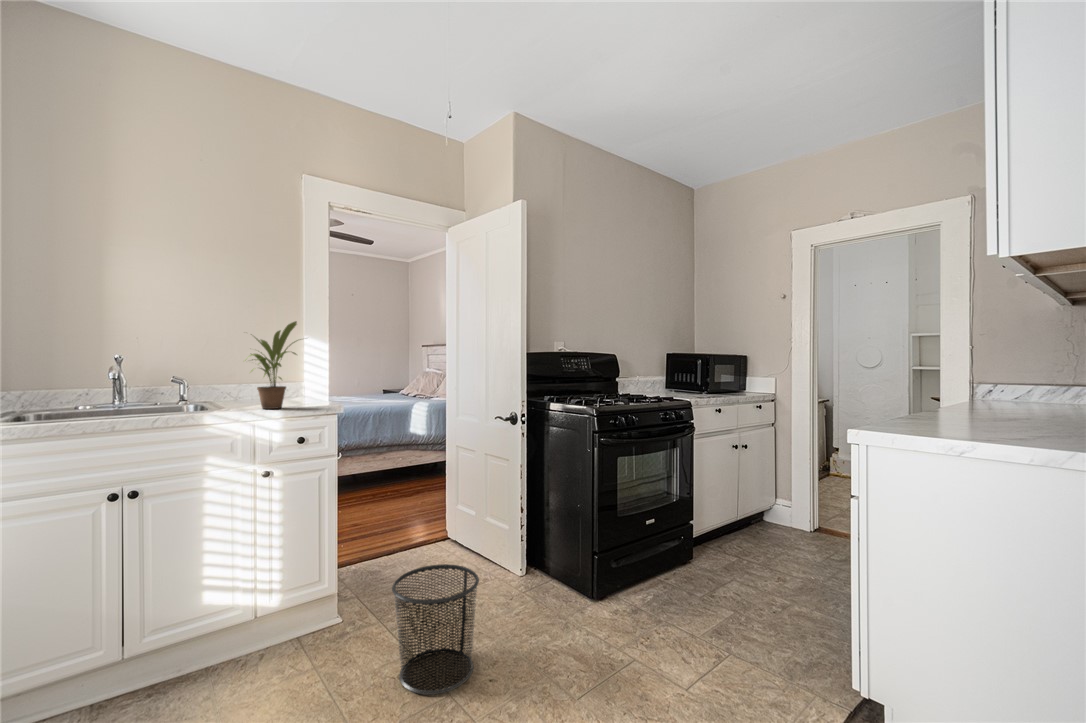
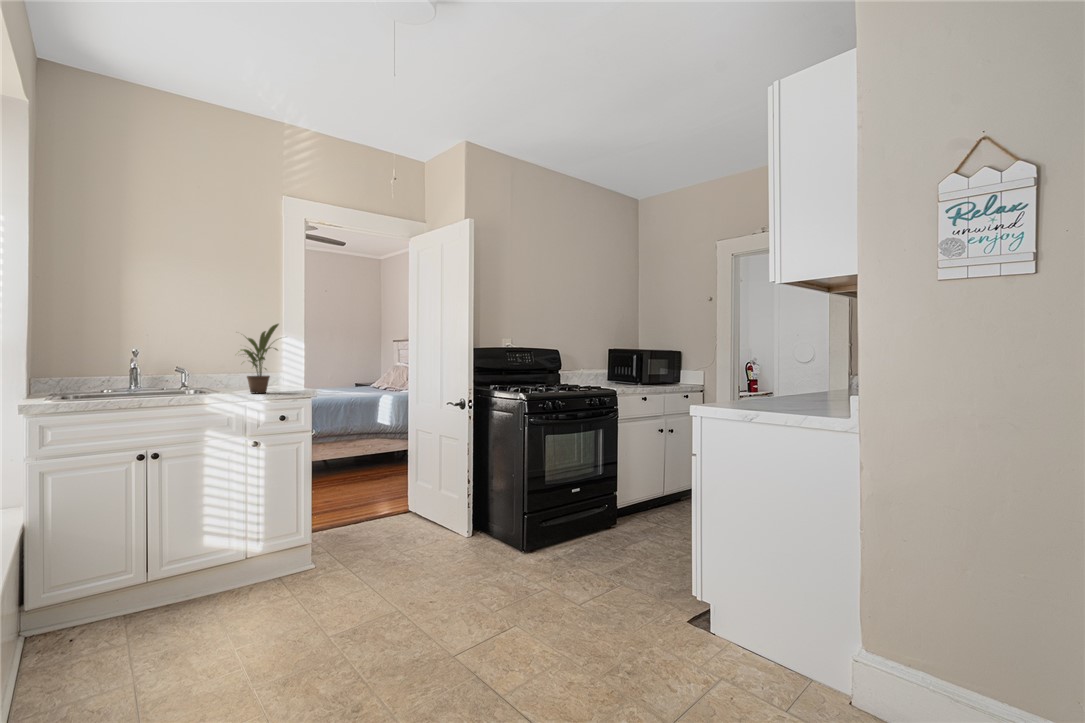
trash can: present [392,564,479,695] -> none [354,516,423,607]

